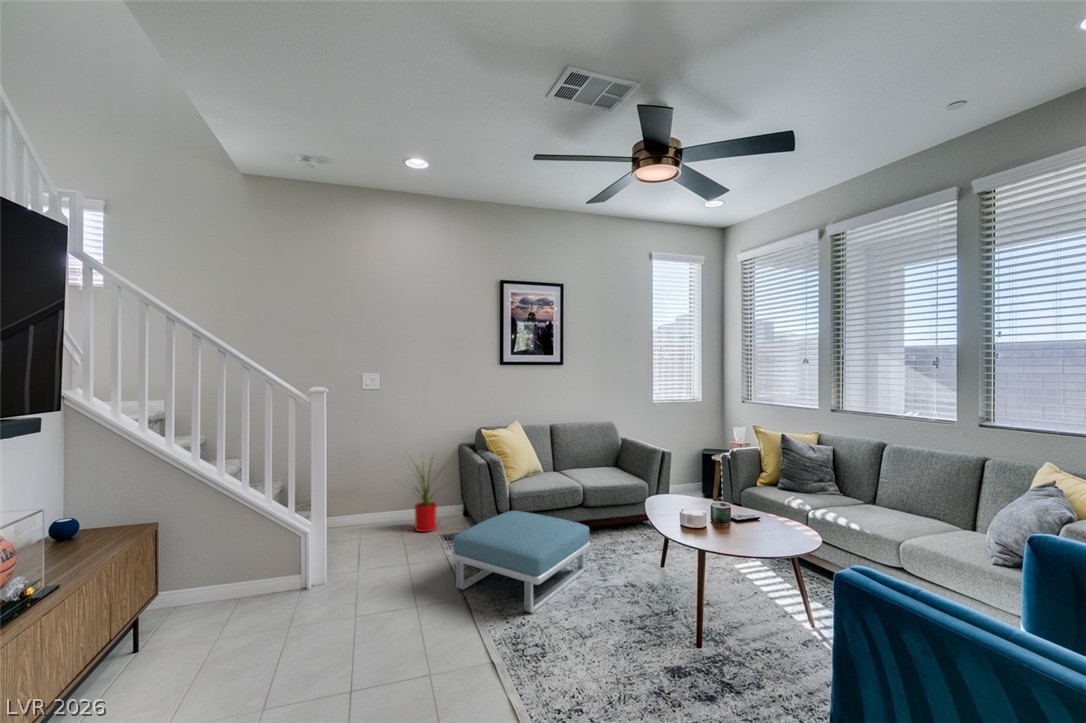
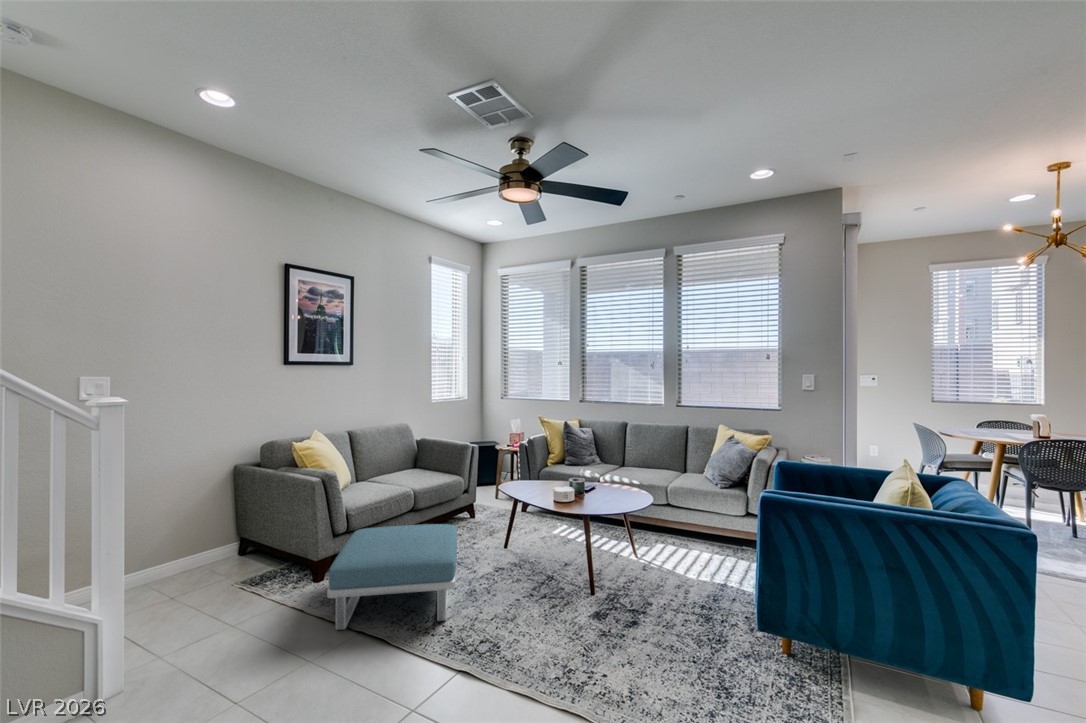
house plant: present [414,459,446,532] -> none [150,474,251,593]

